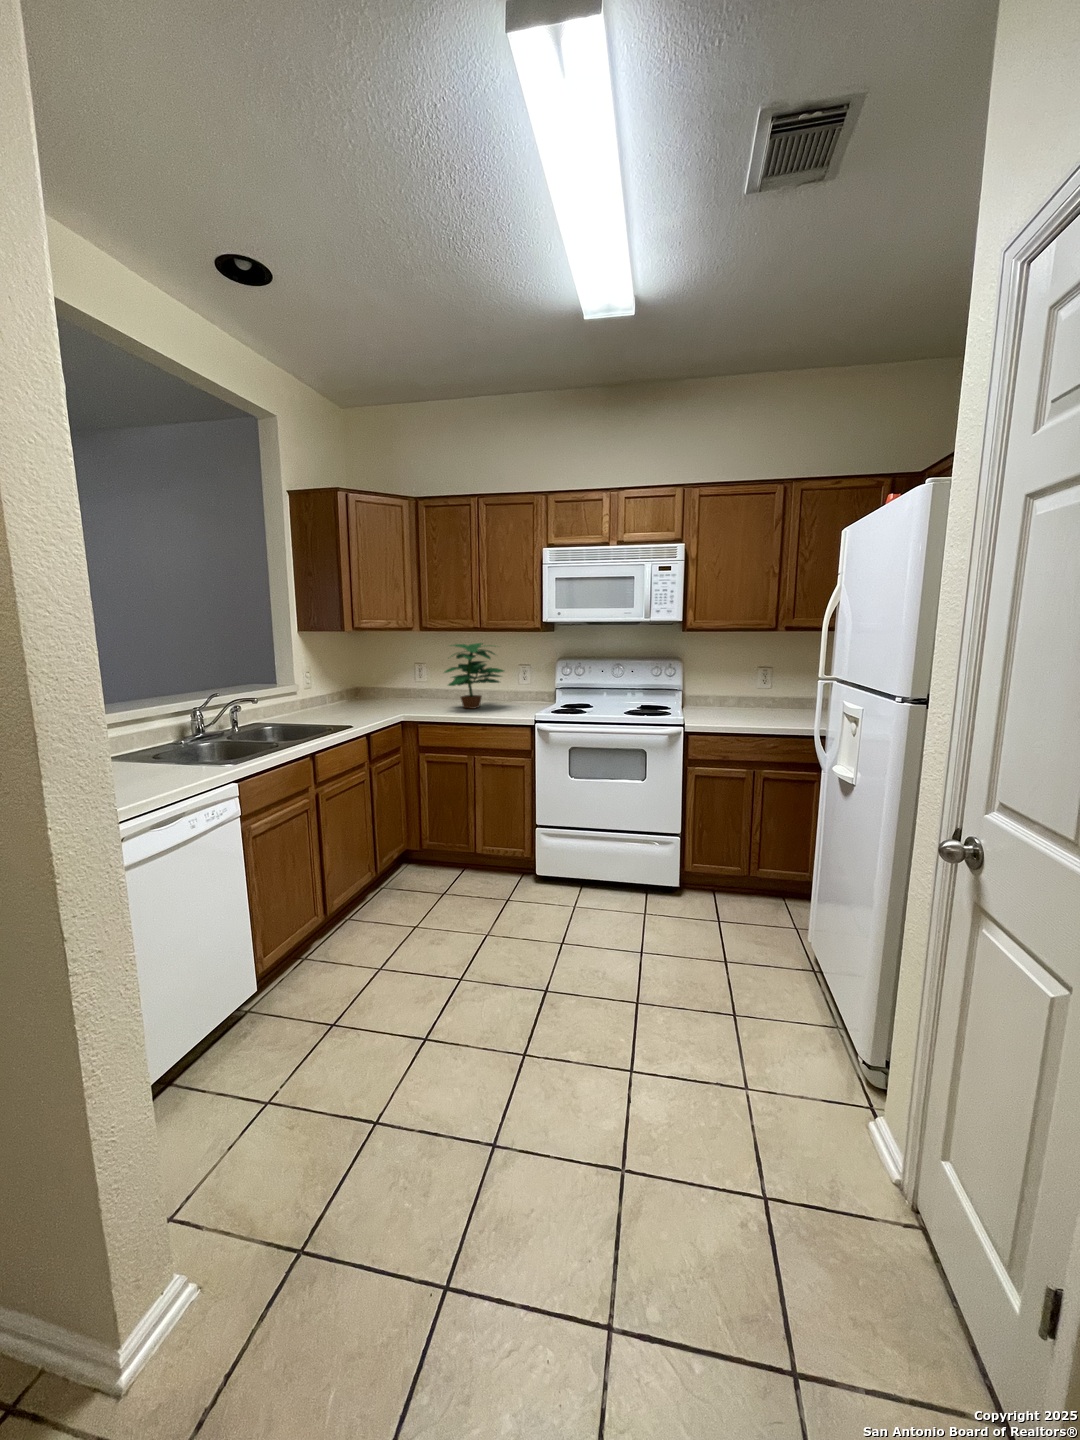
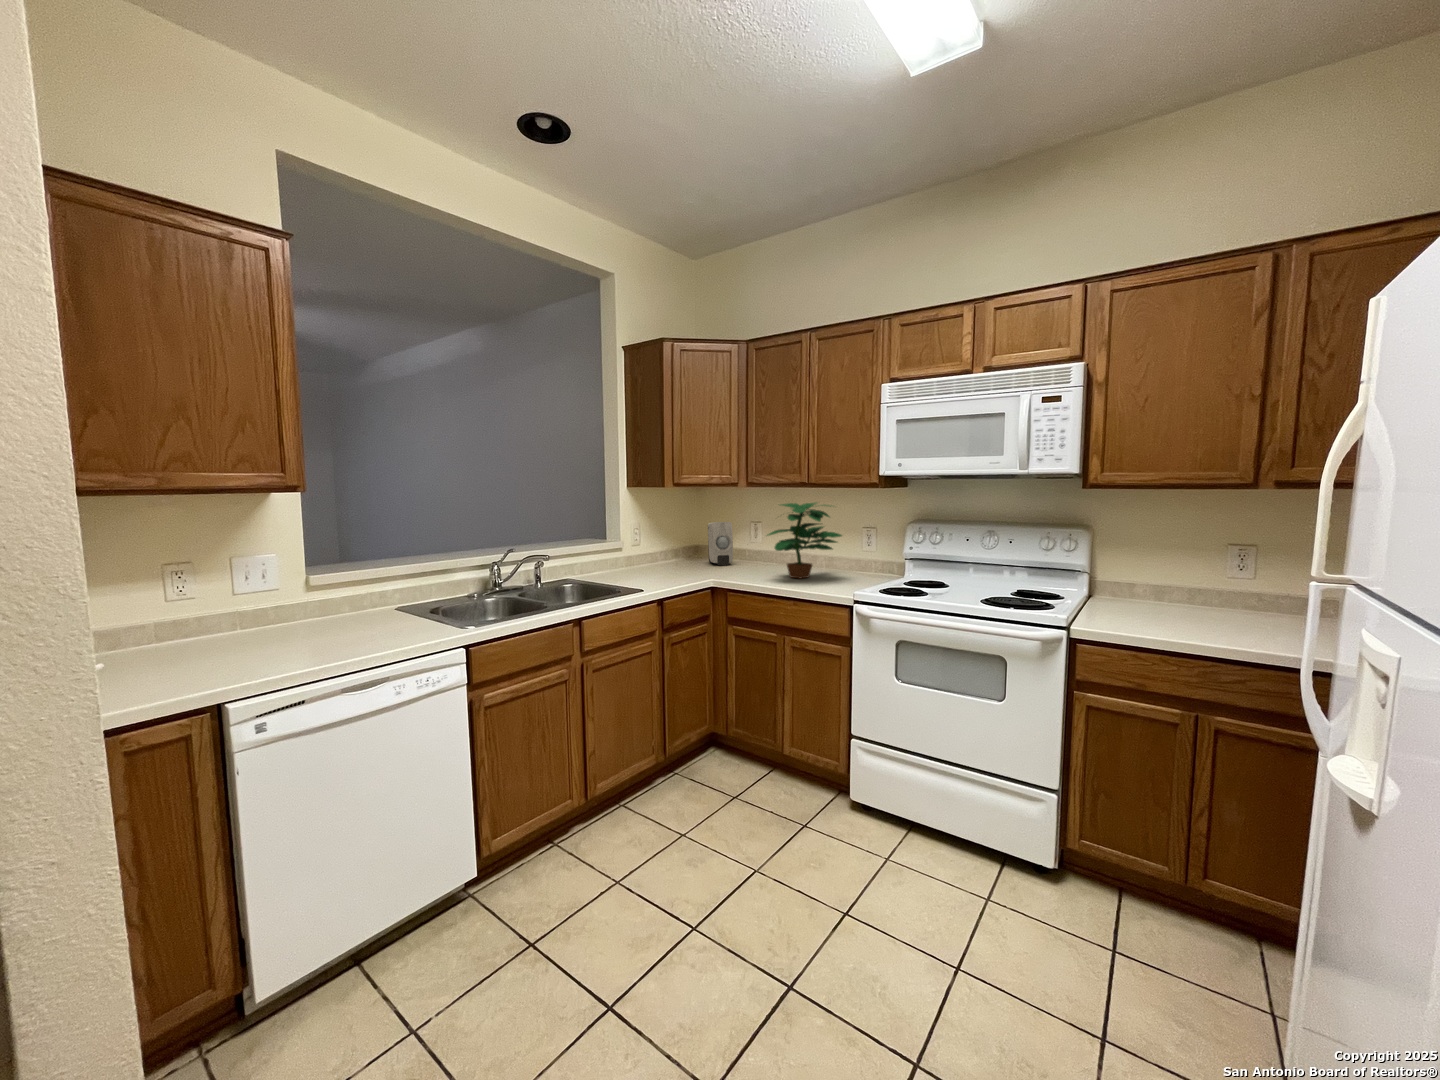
soap dispenser: none [369,662,398,702] -> present [708,522,733,565]

